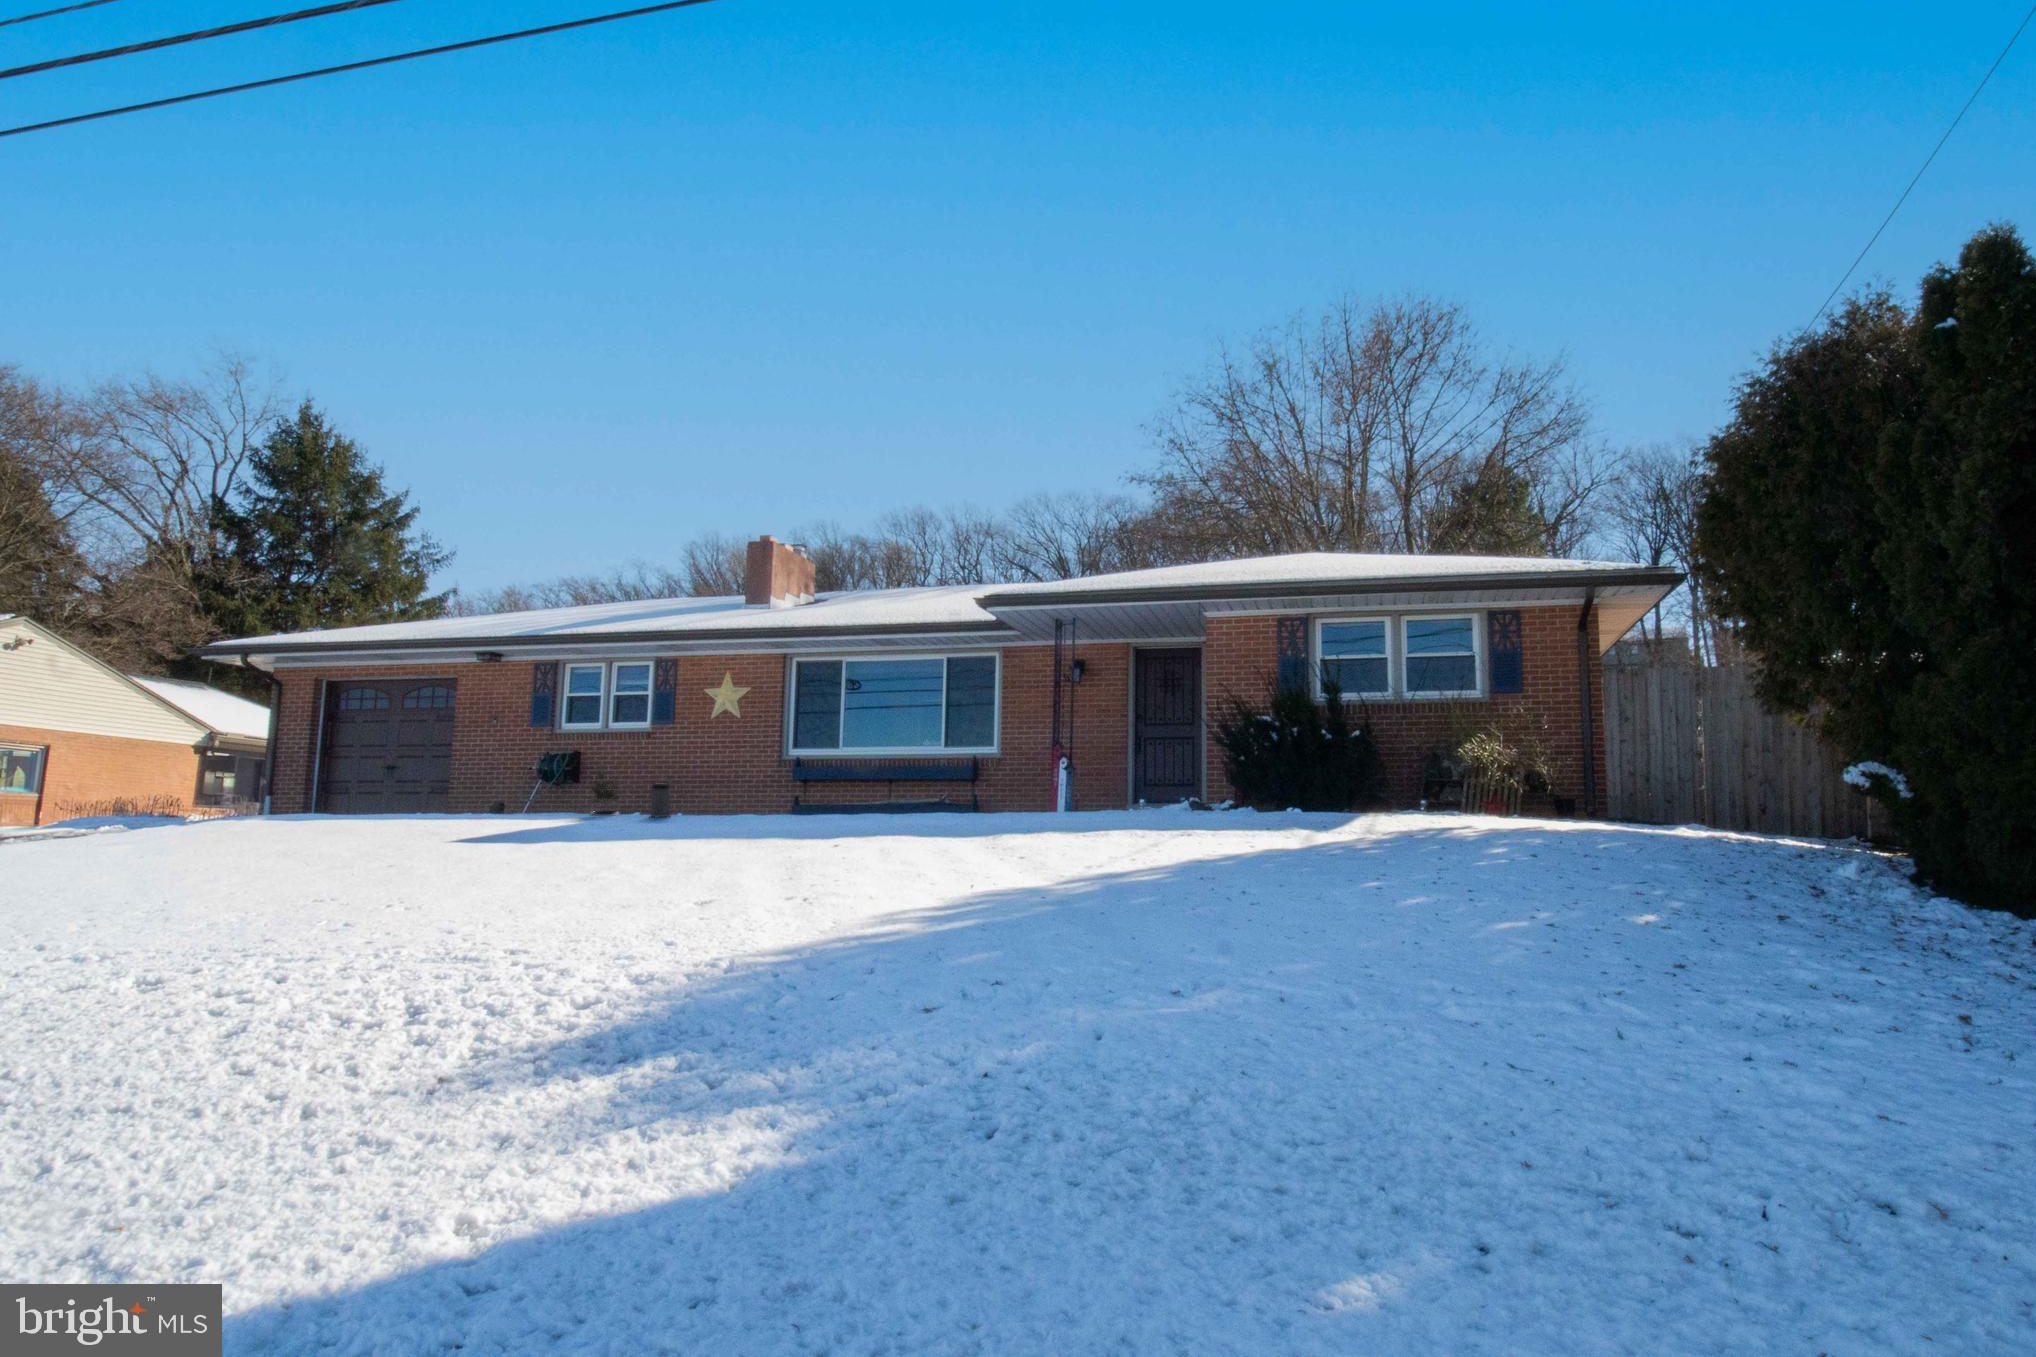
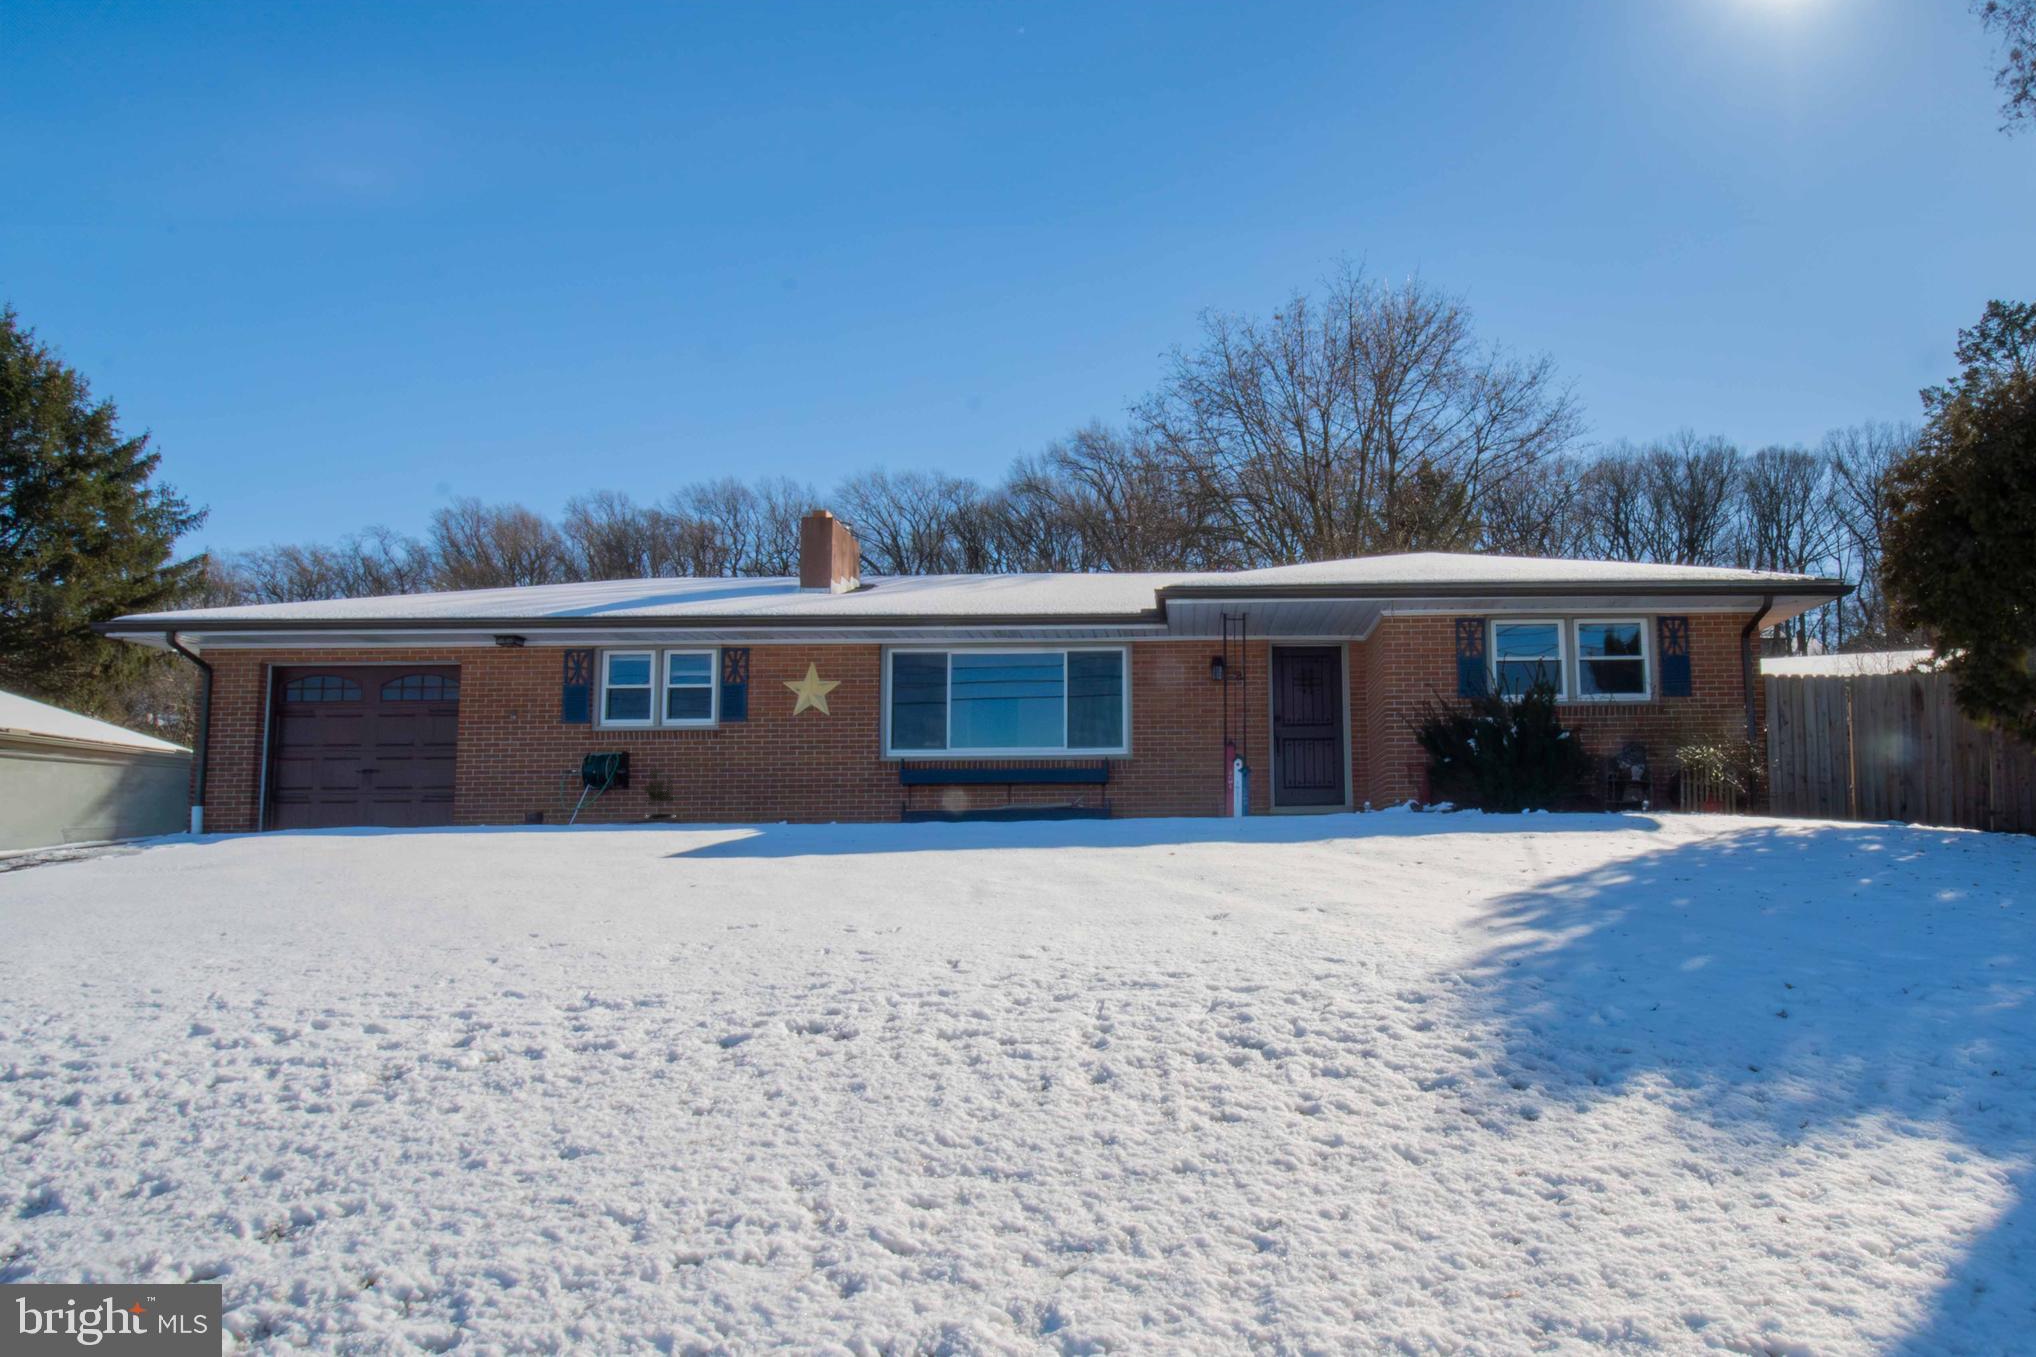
watering can: present [650,776,671,817] -> none [707,775,731,821]

